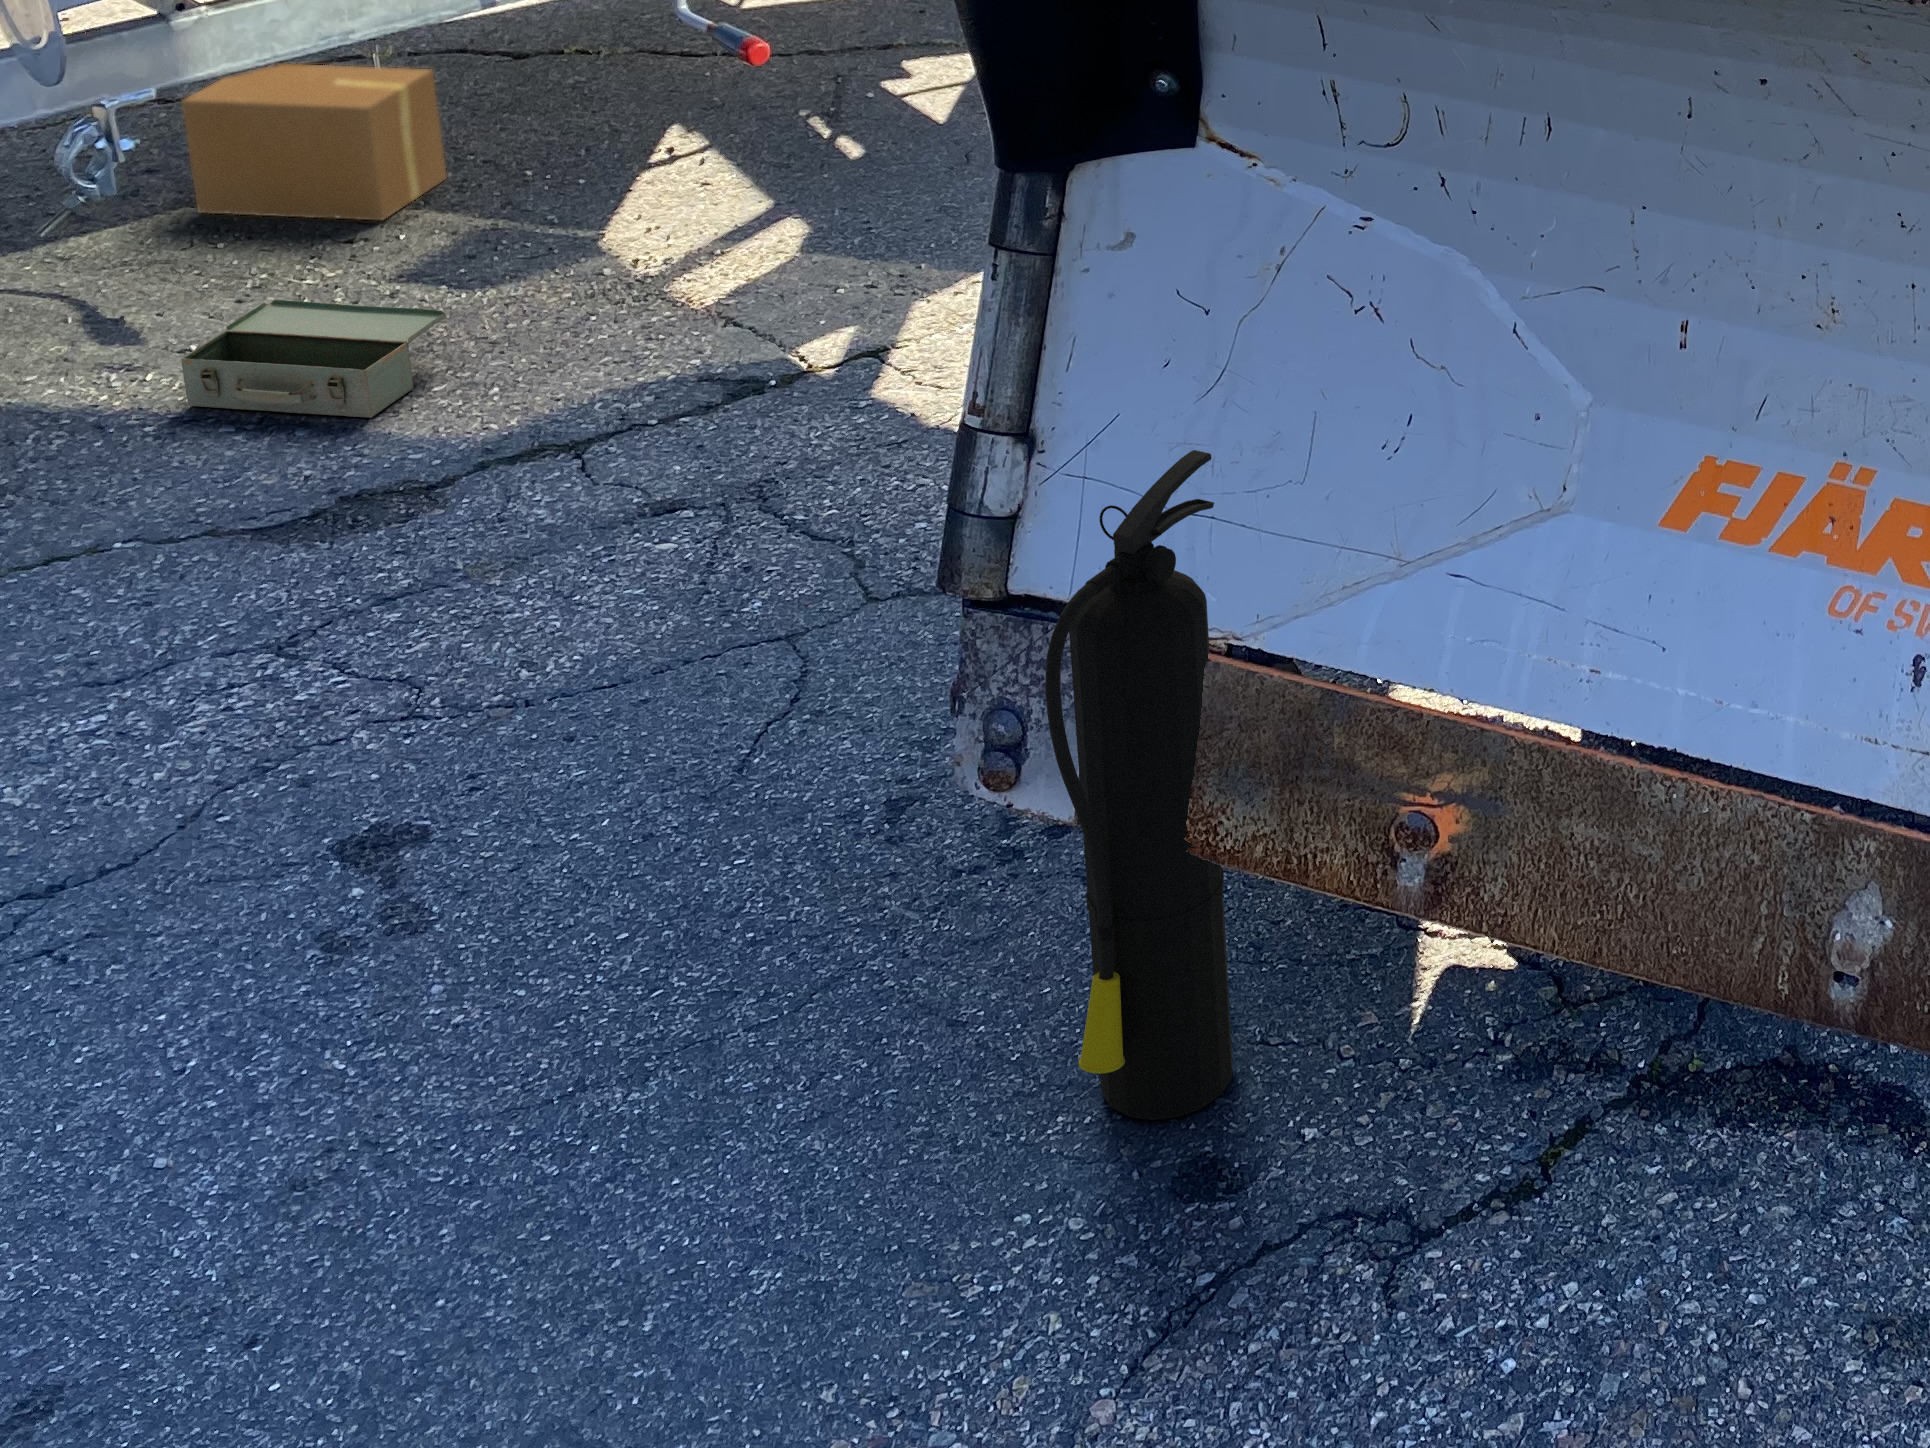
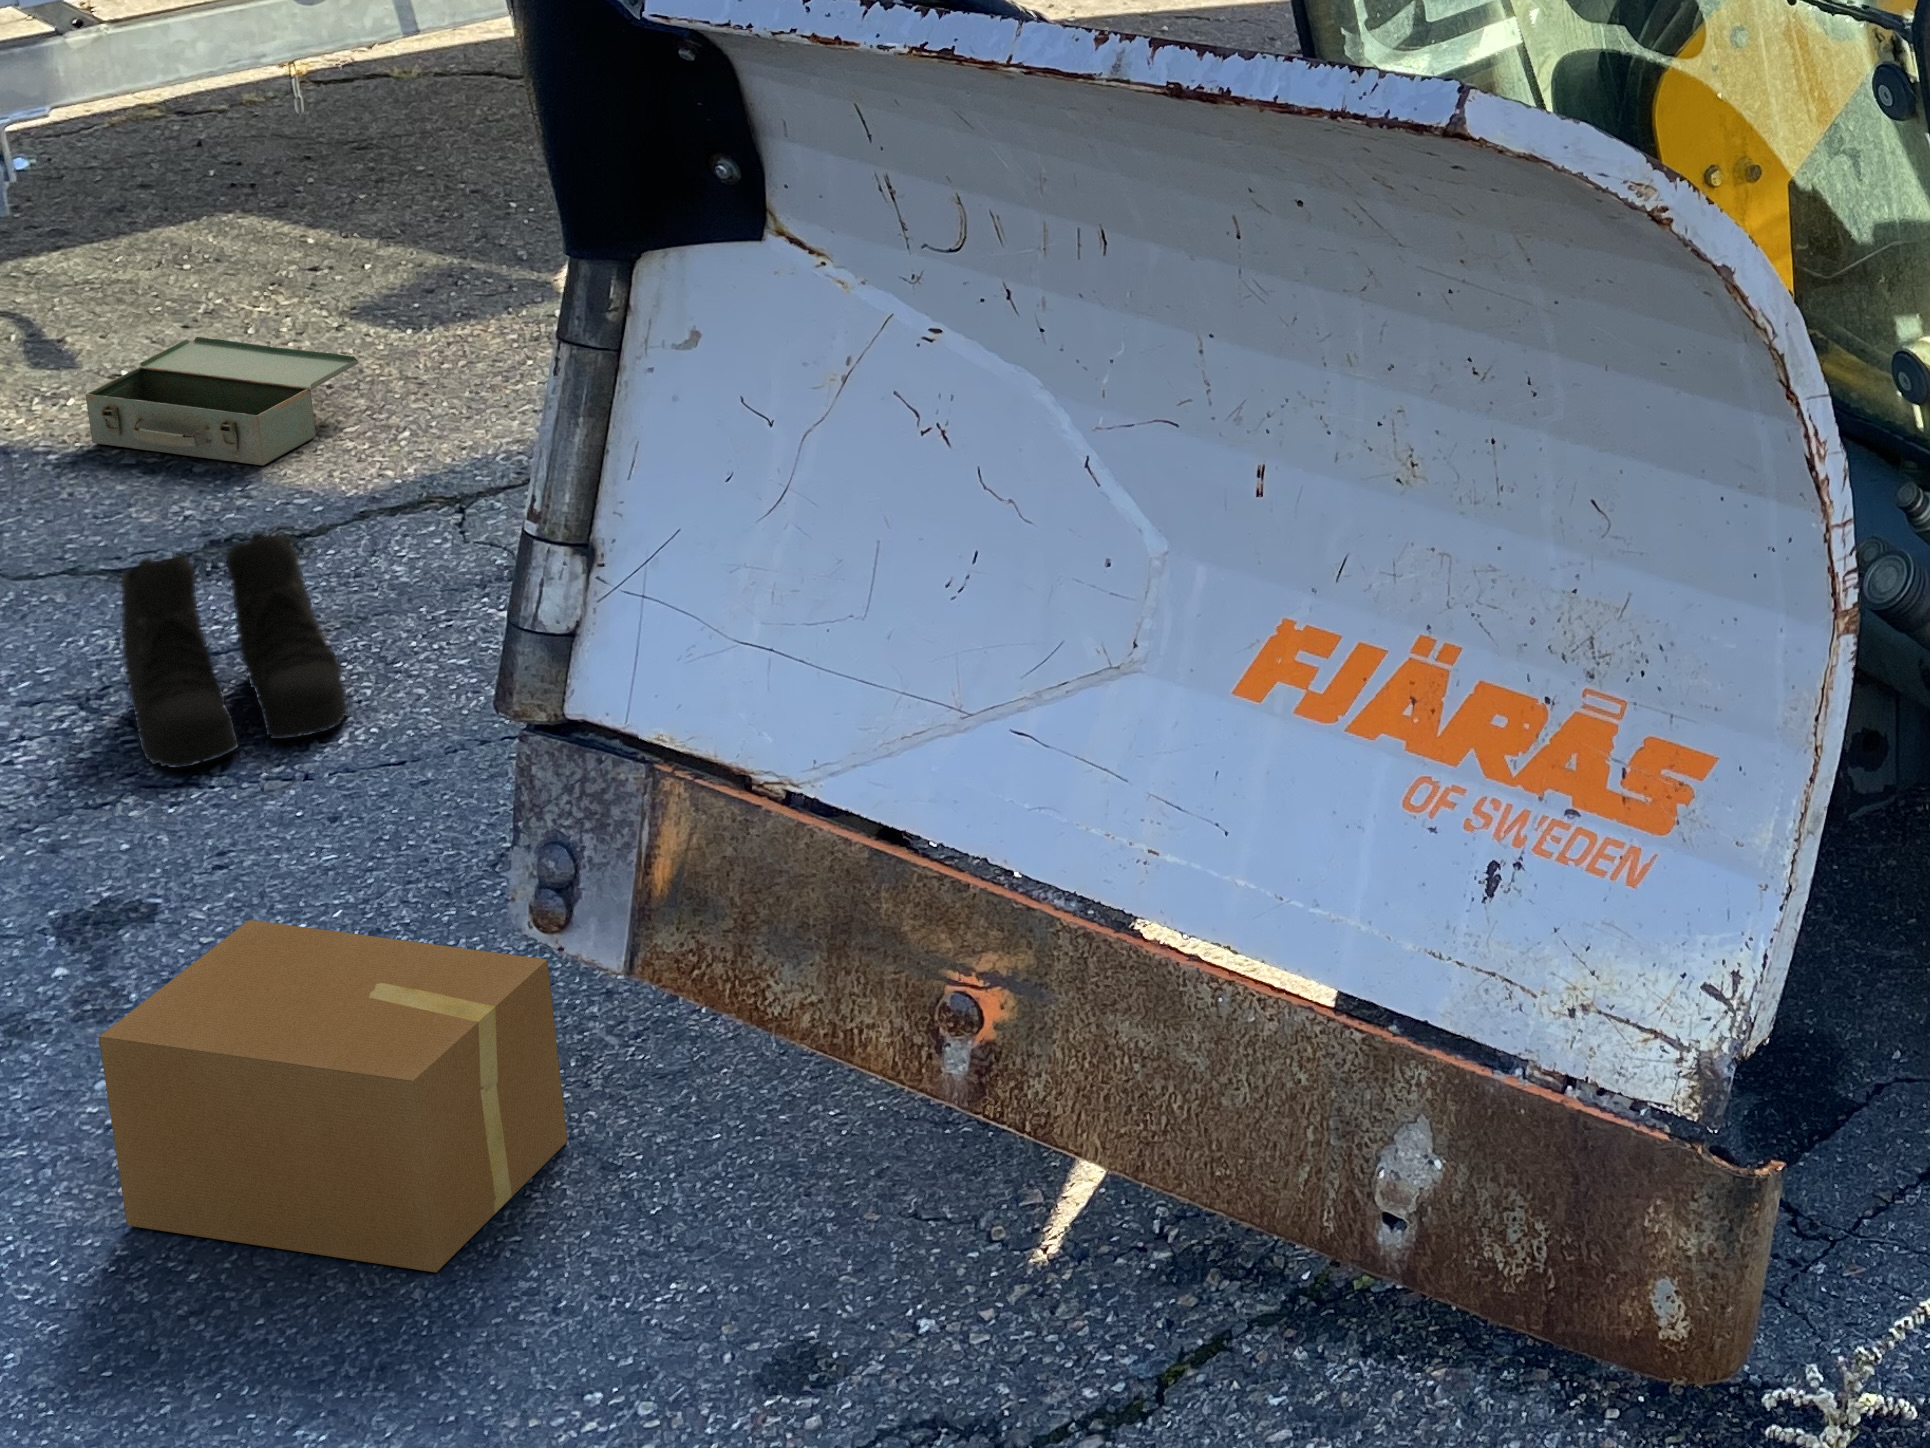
cardboard box: present [181,64,446,220] -> present [99,920,567,1272]
fire extinguisher: present [1046,450,1233,1120] -> none [624,563,871,1293]
boots: none [318,474,549,699] -> present [121,533,348,768]

